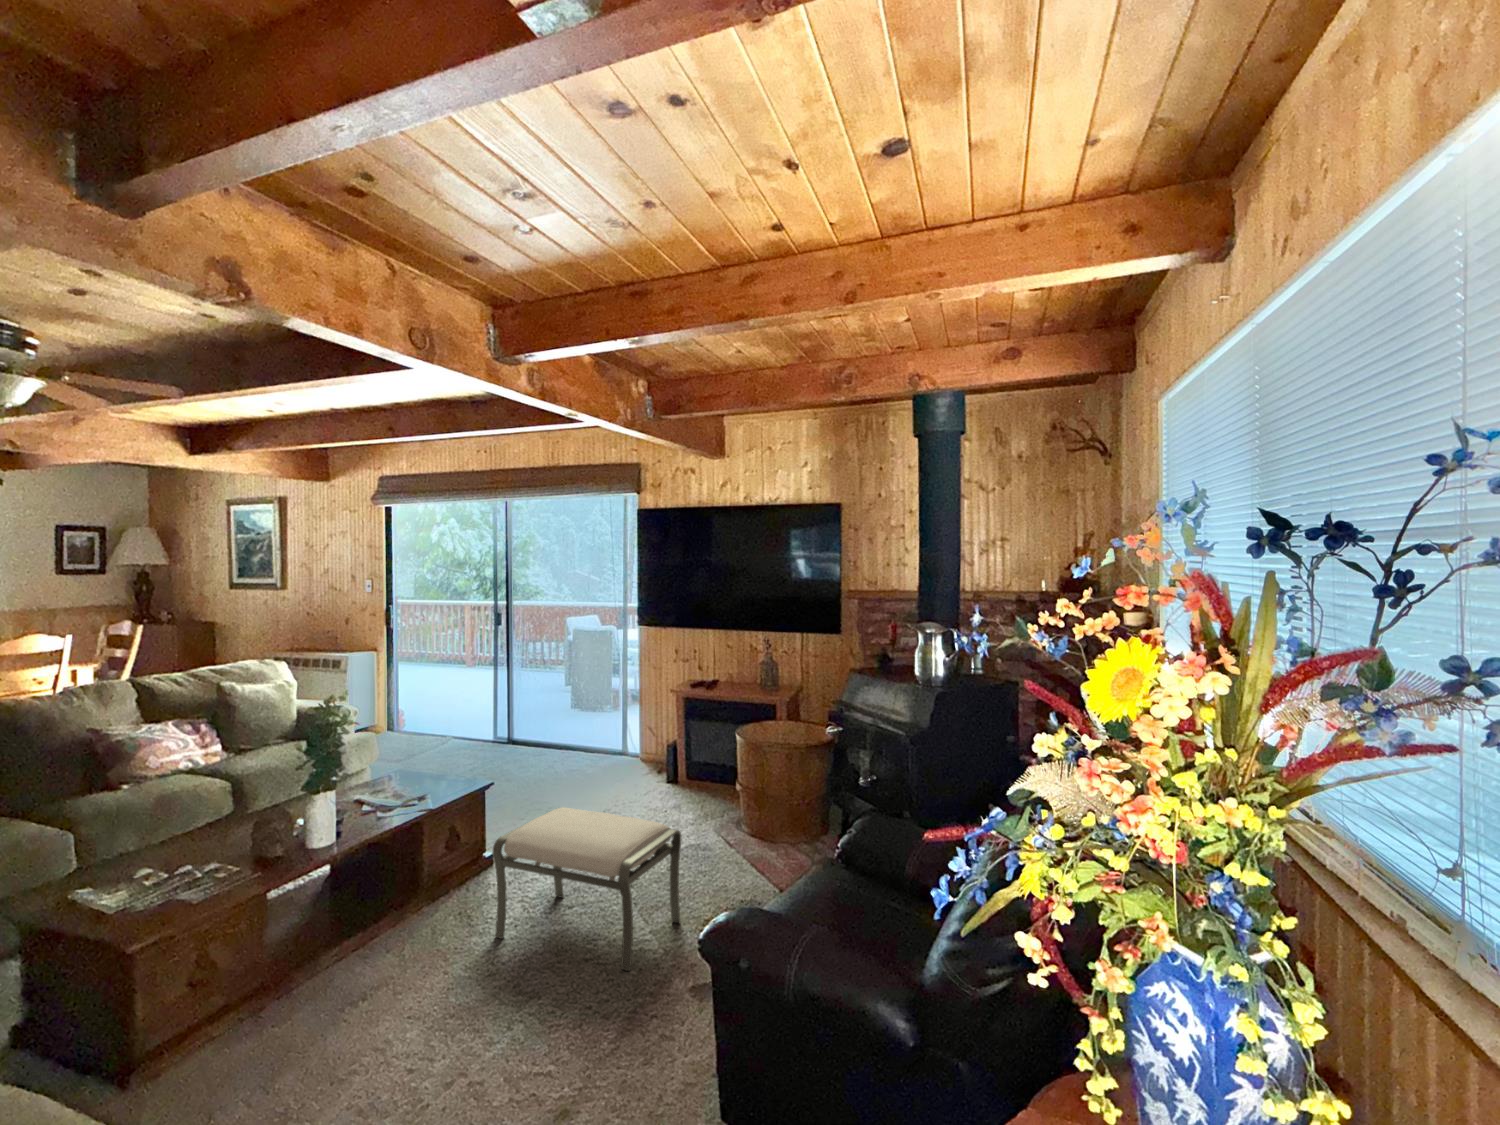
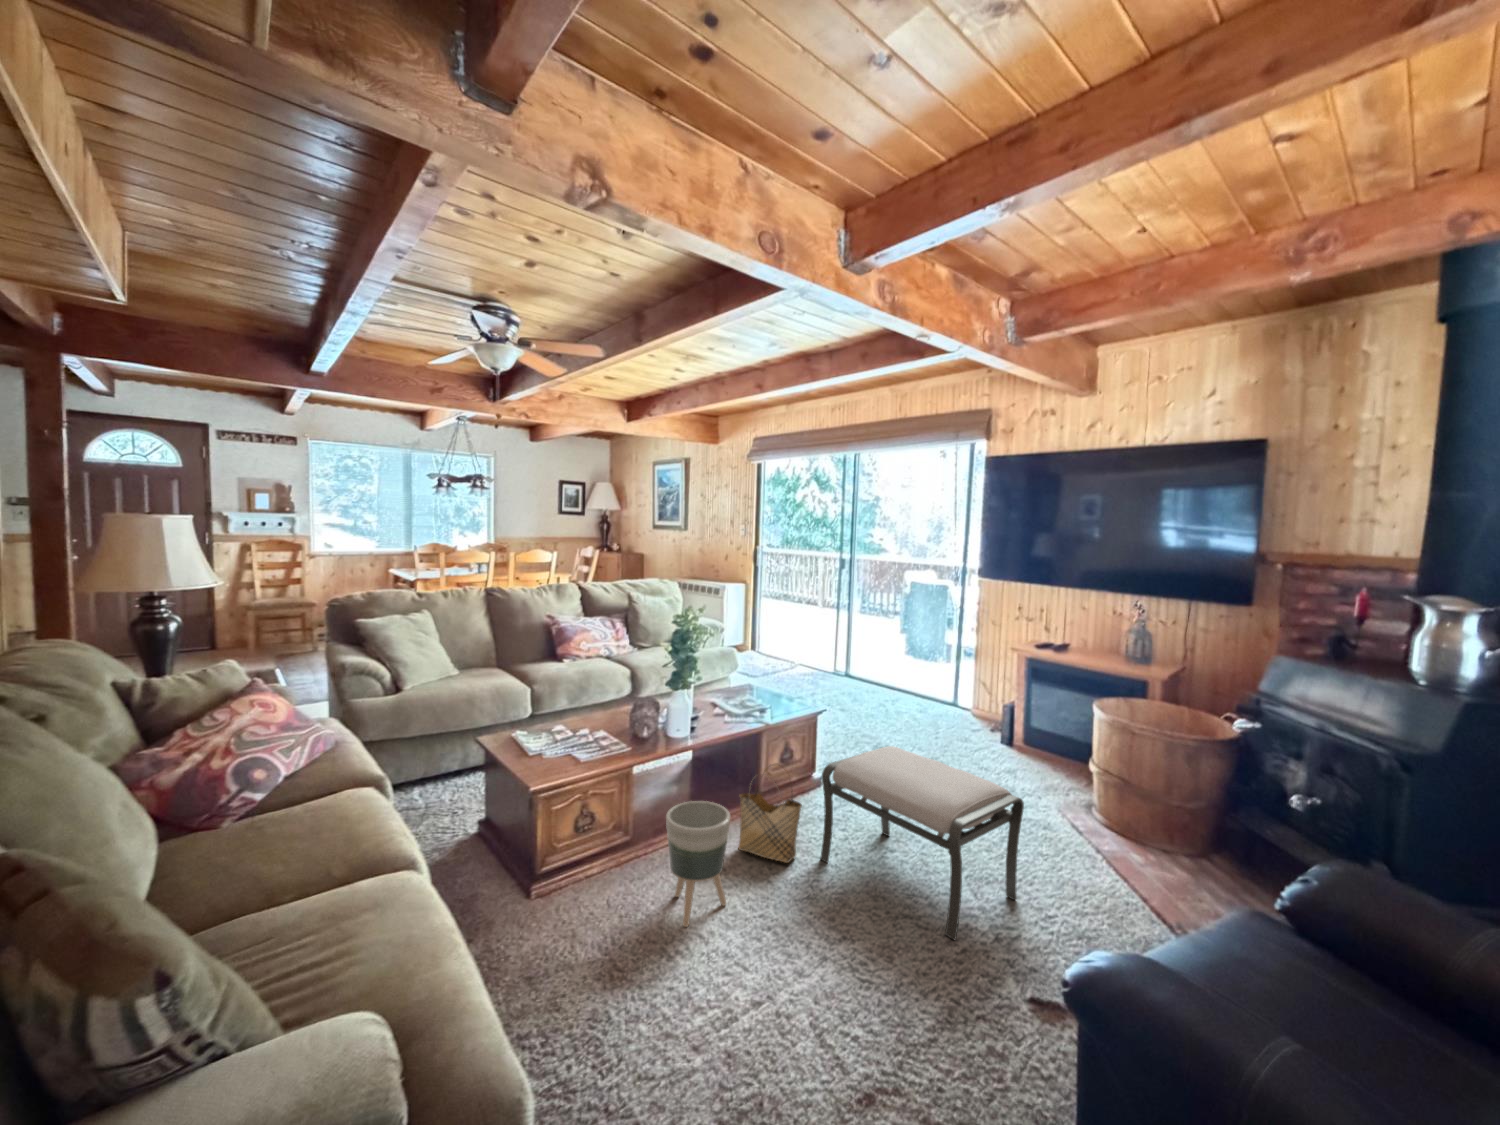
woven basket: none [401,849,473,952] -> present [738,765,802,863]
planter: none [322,904,399,1044] -> present [666,801,730,927]

